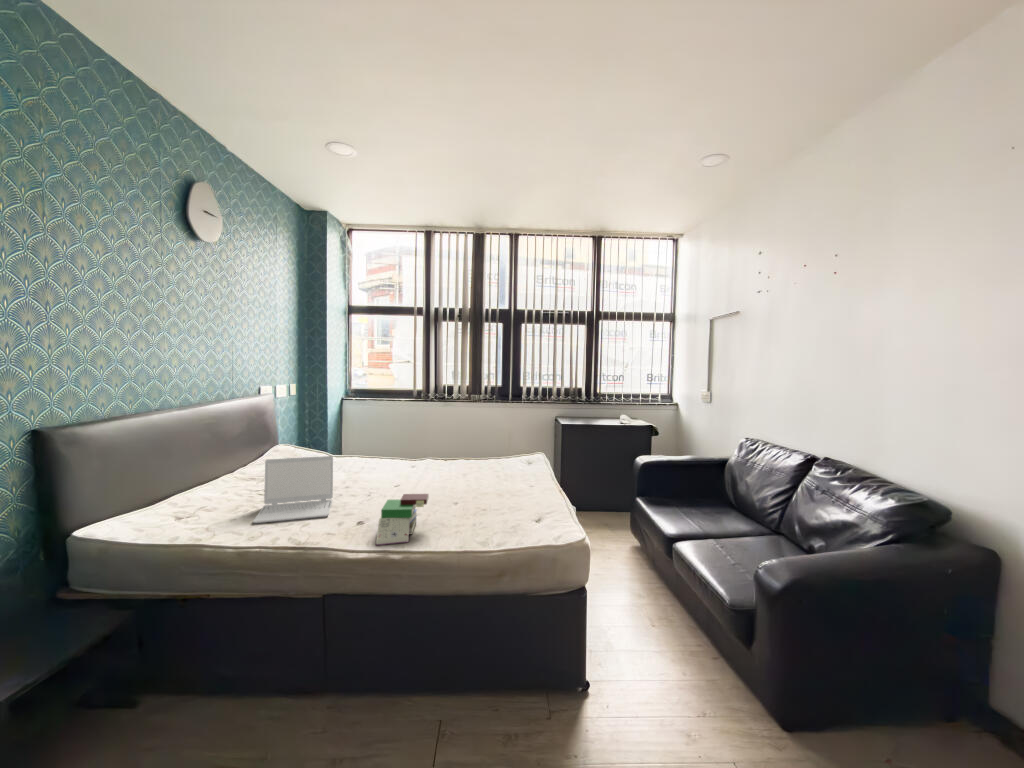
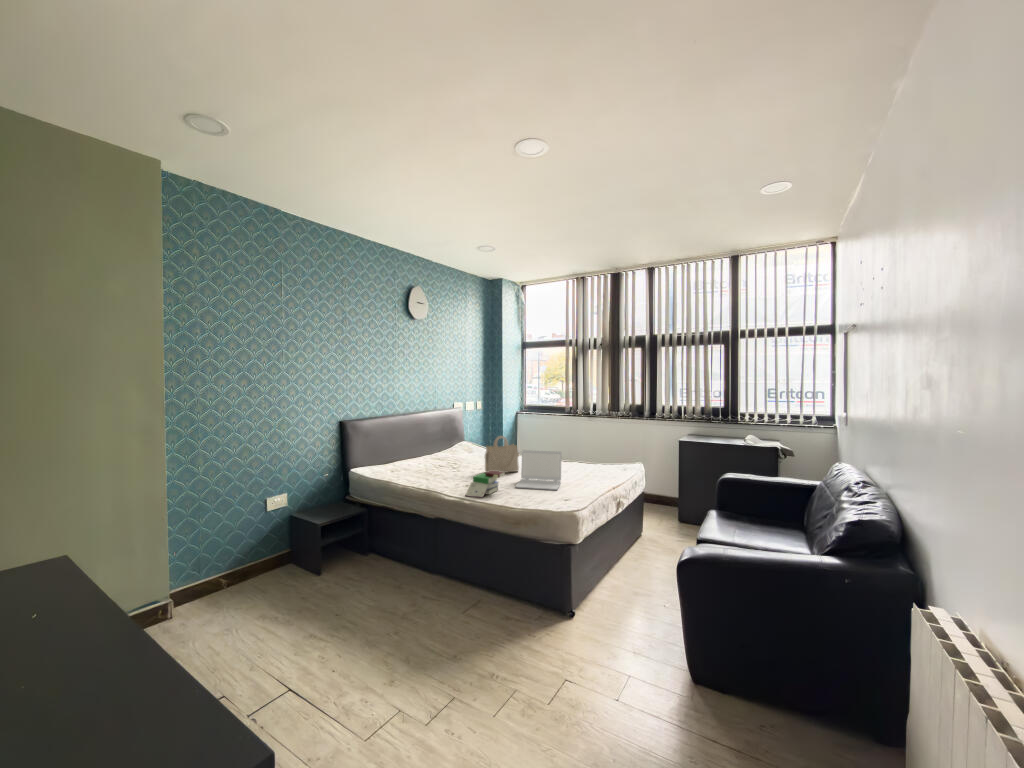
handbag: none [358,435,409,495] -> present [485,436,519,473]
laptop: present [253,456,333,523] -> present [516,450,562,490]

